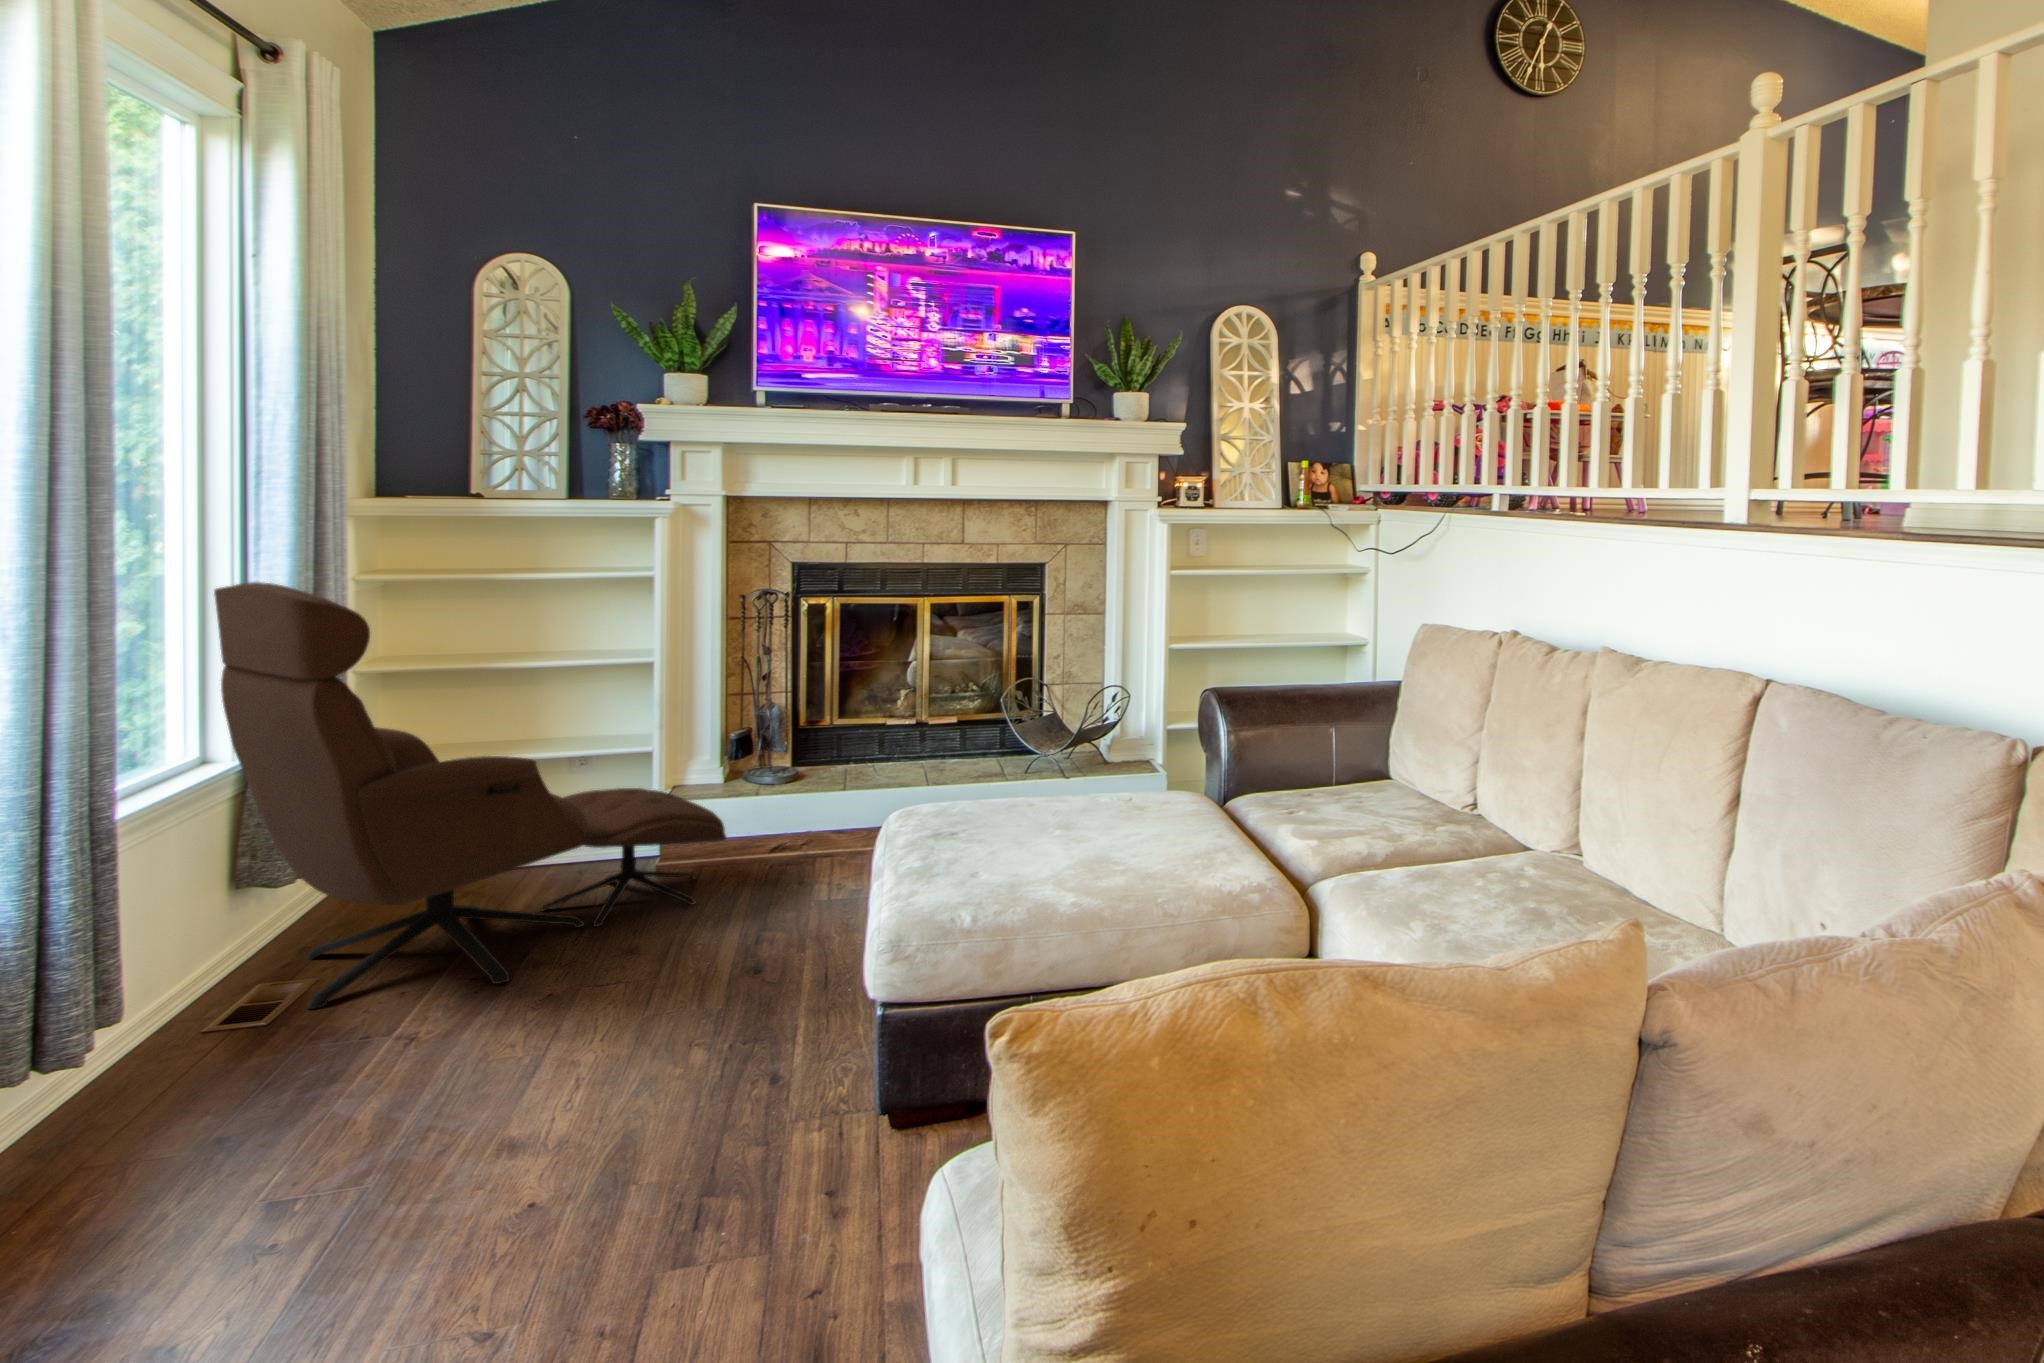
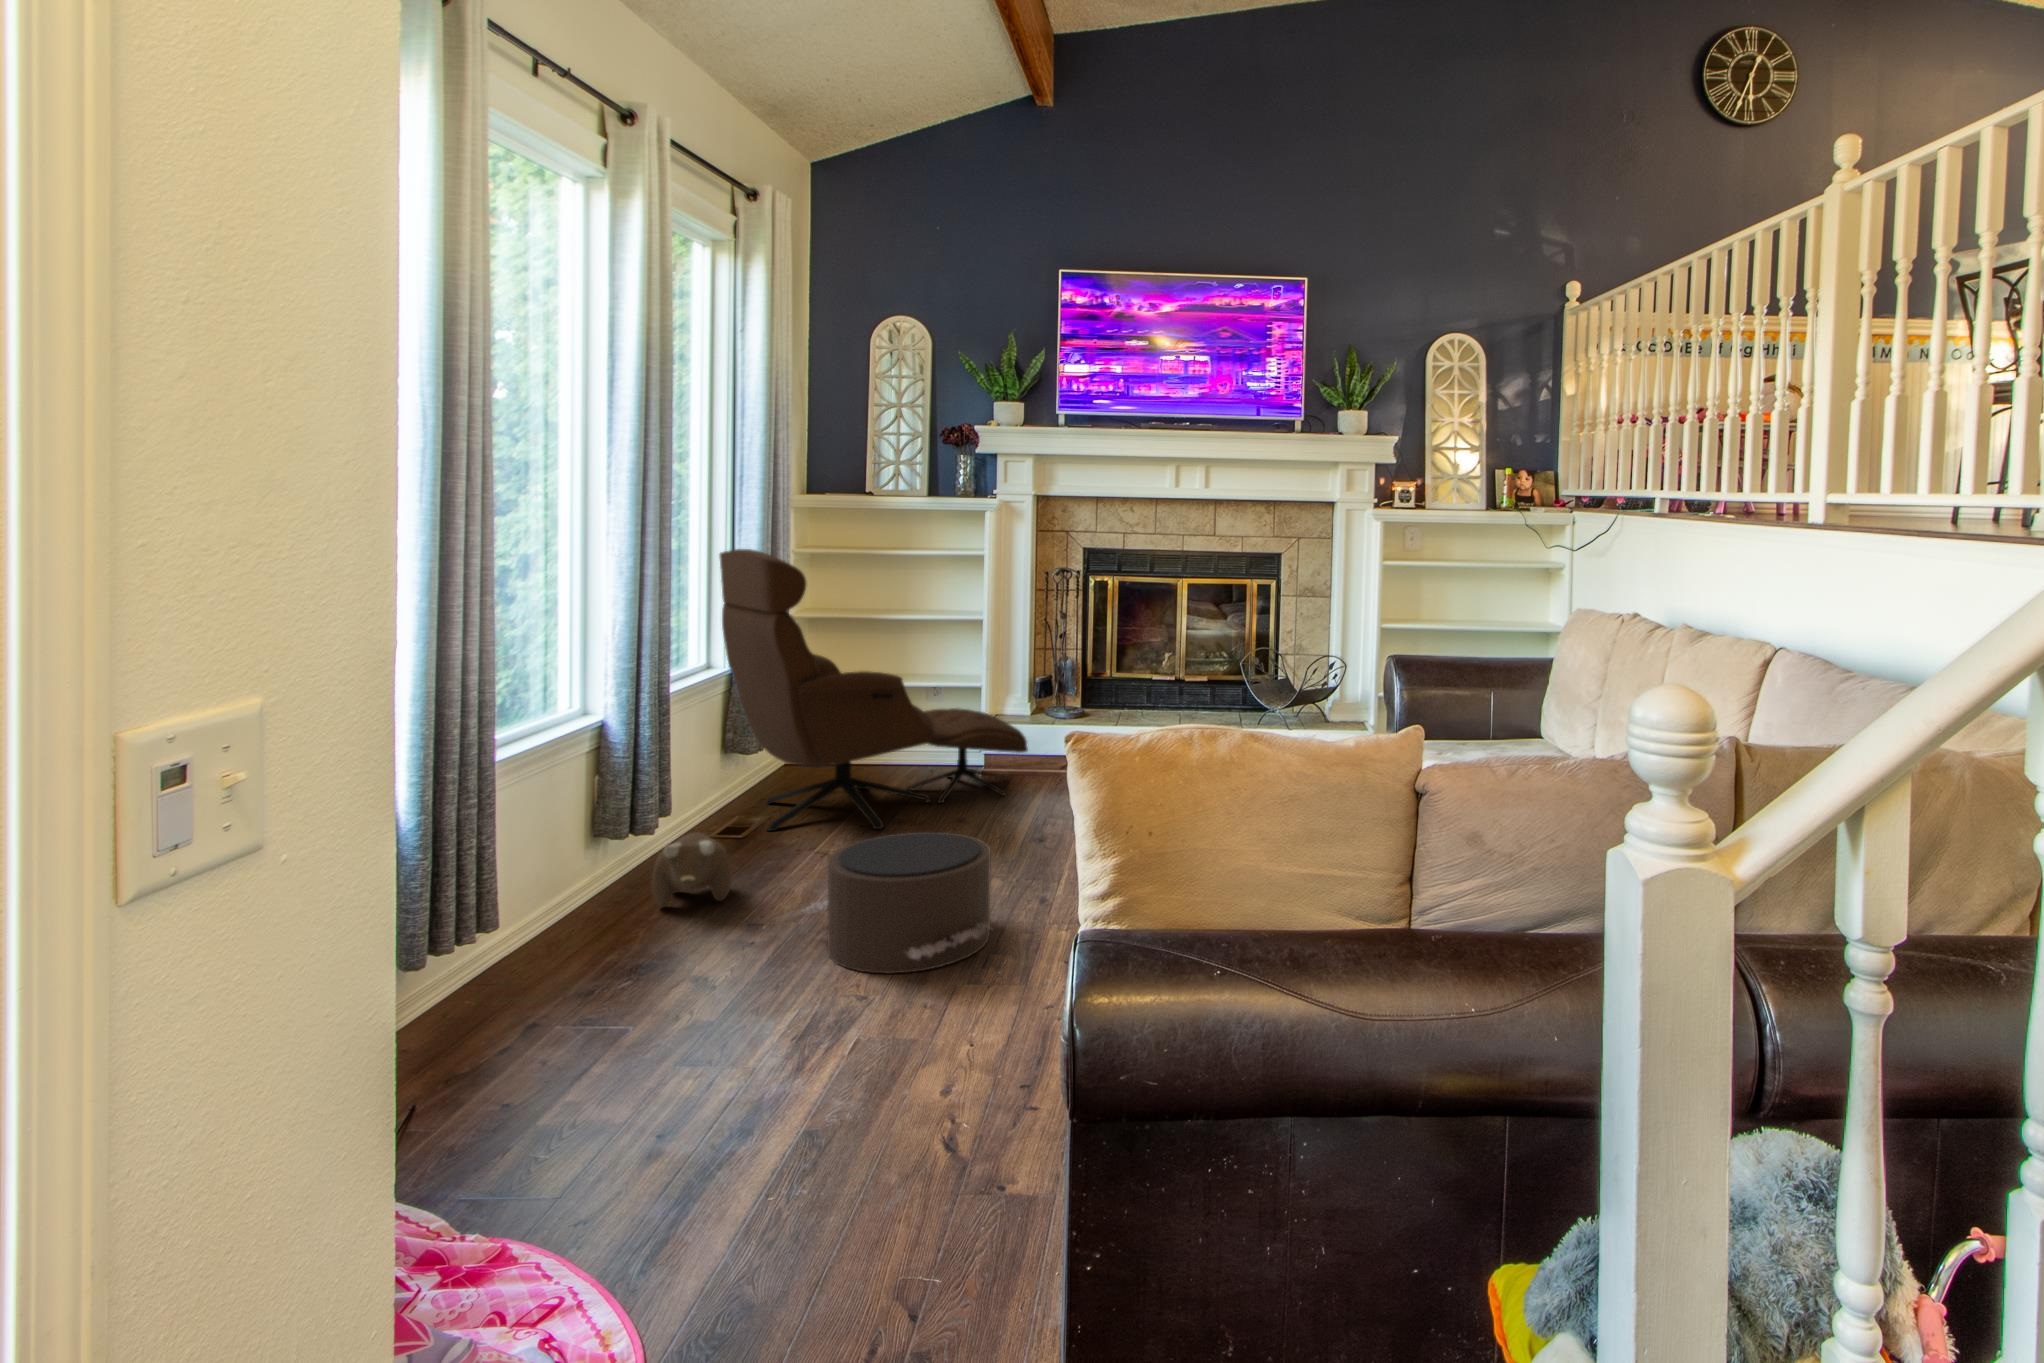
pouf: none [364,1005,713,1274] -> present [802,832,991,973]
plush toy: none [70,1055,234,1195] -> present [652,833,732,907]

